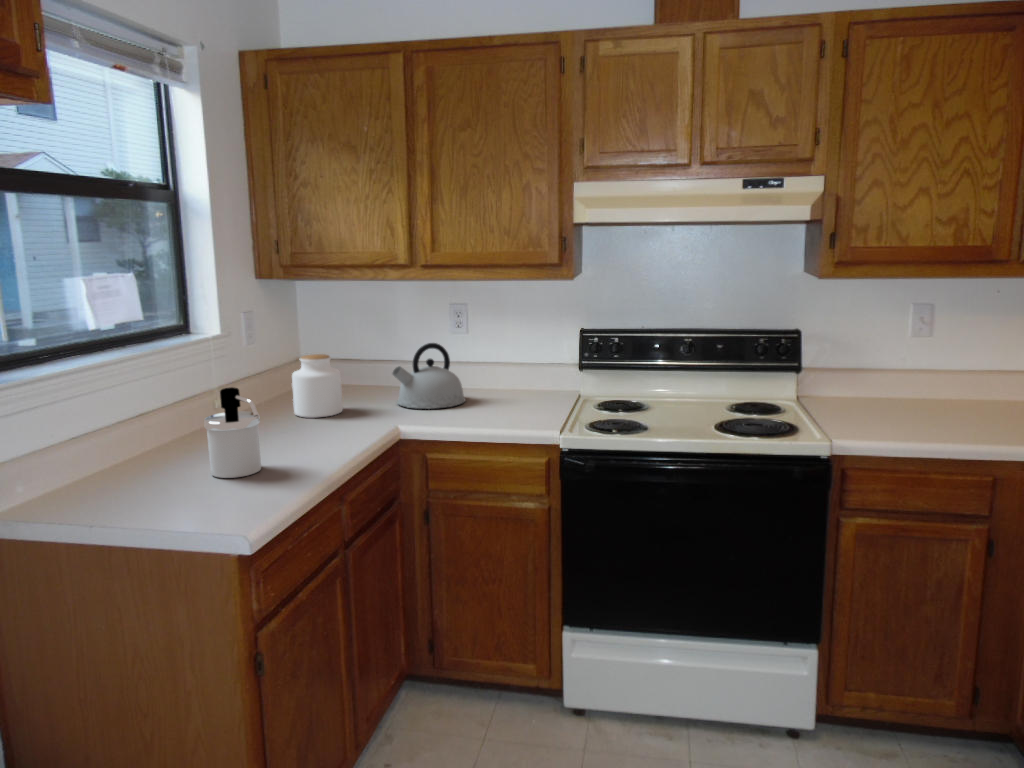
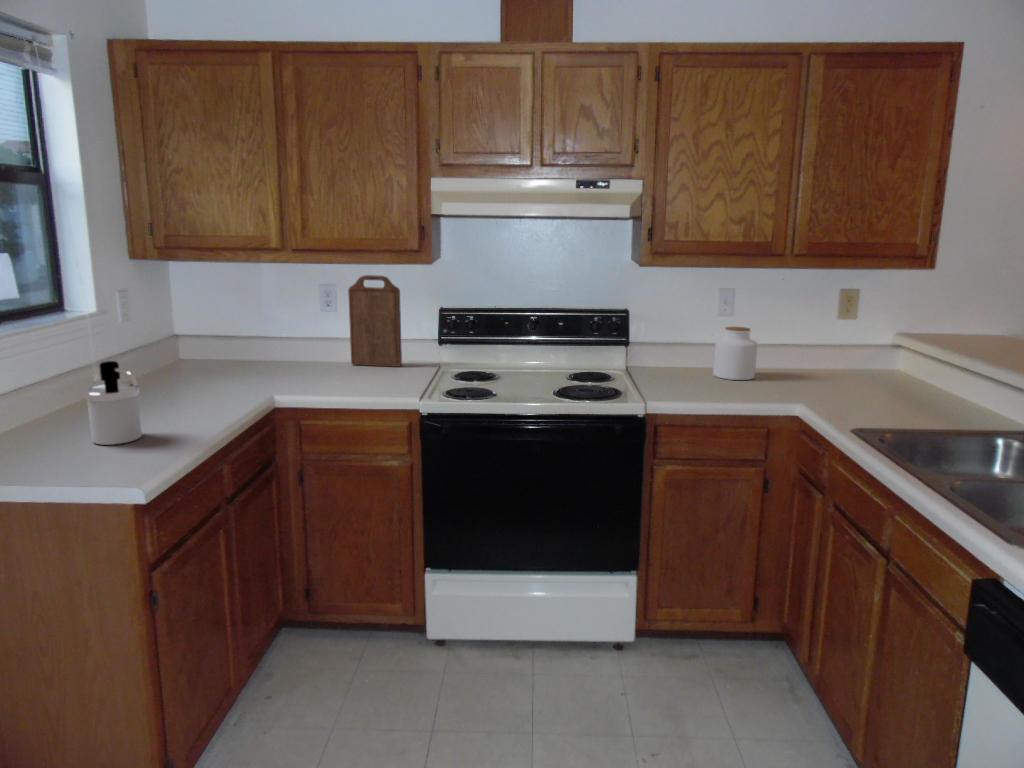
cutting board: none [479,292,536,394] -> present [348,275,402,367]
kettle: present [392,343,465,409] -> none [267,321,337,381]
jar: present [292,354,343,418] -> present [713,327,757,380]

